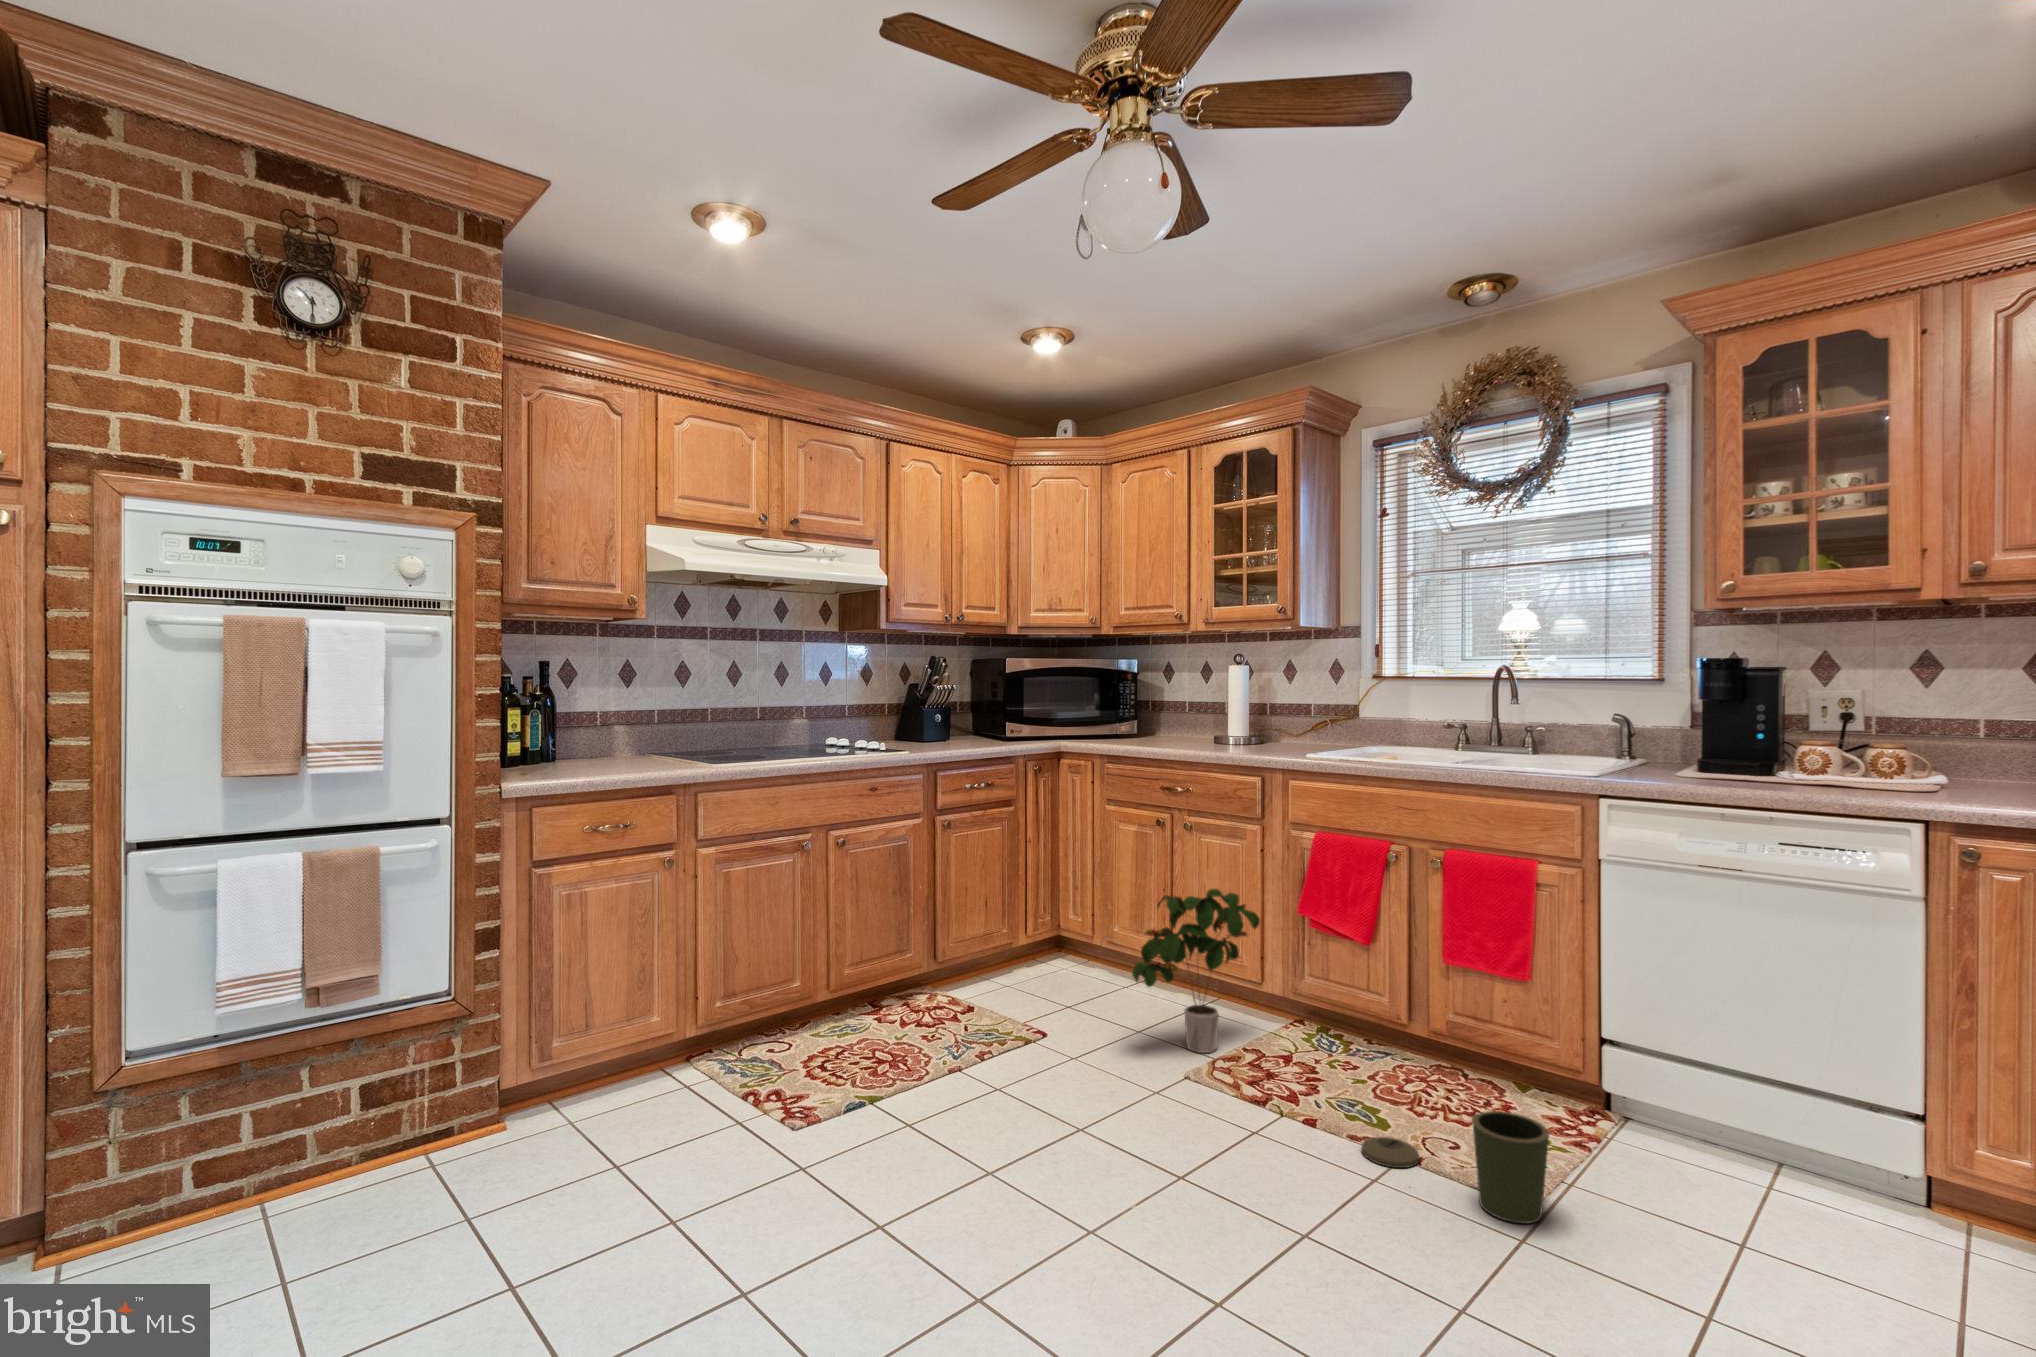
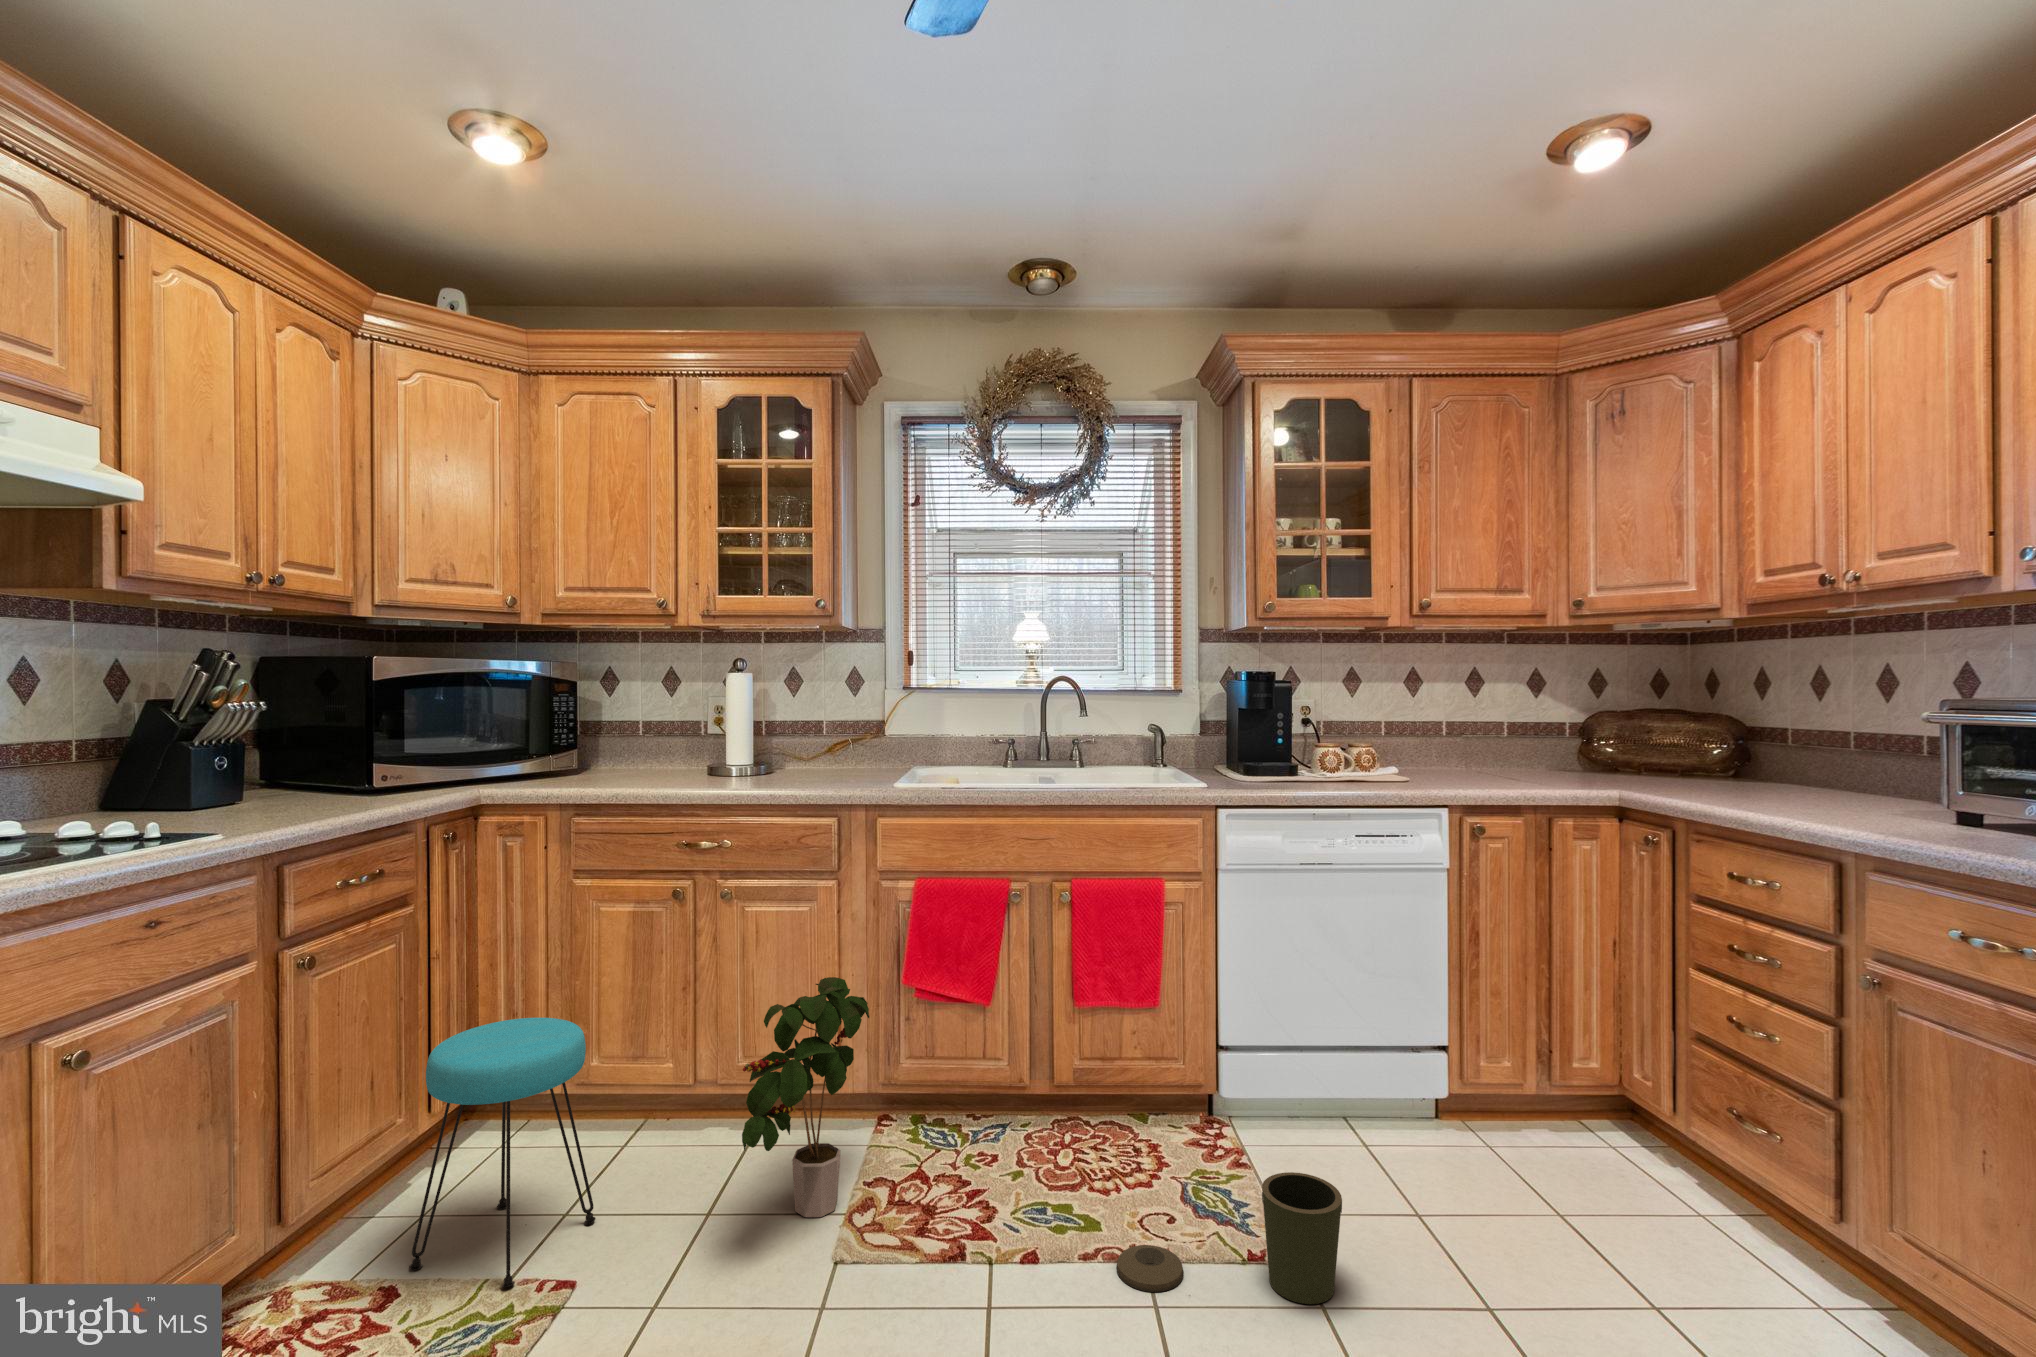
stool: none [984,880,1079,1024] -> present [409,1018,596,1287]

